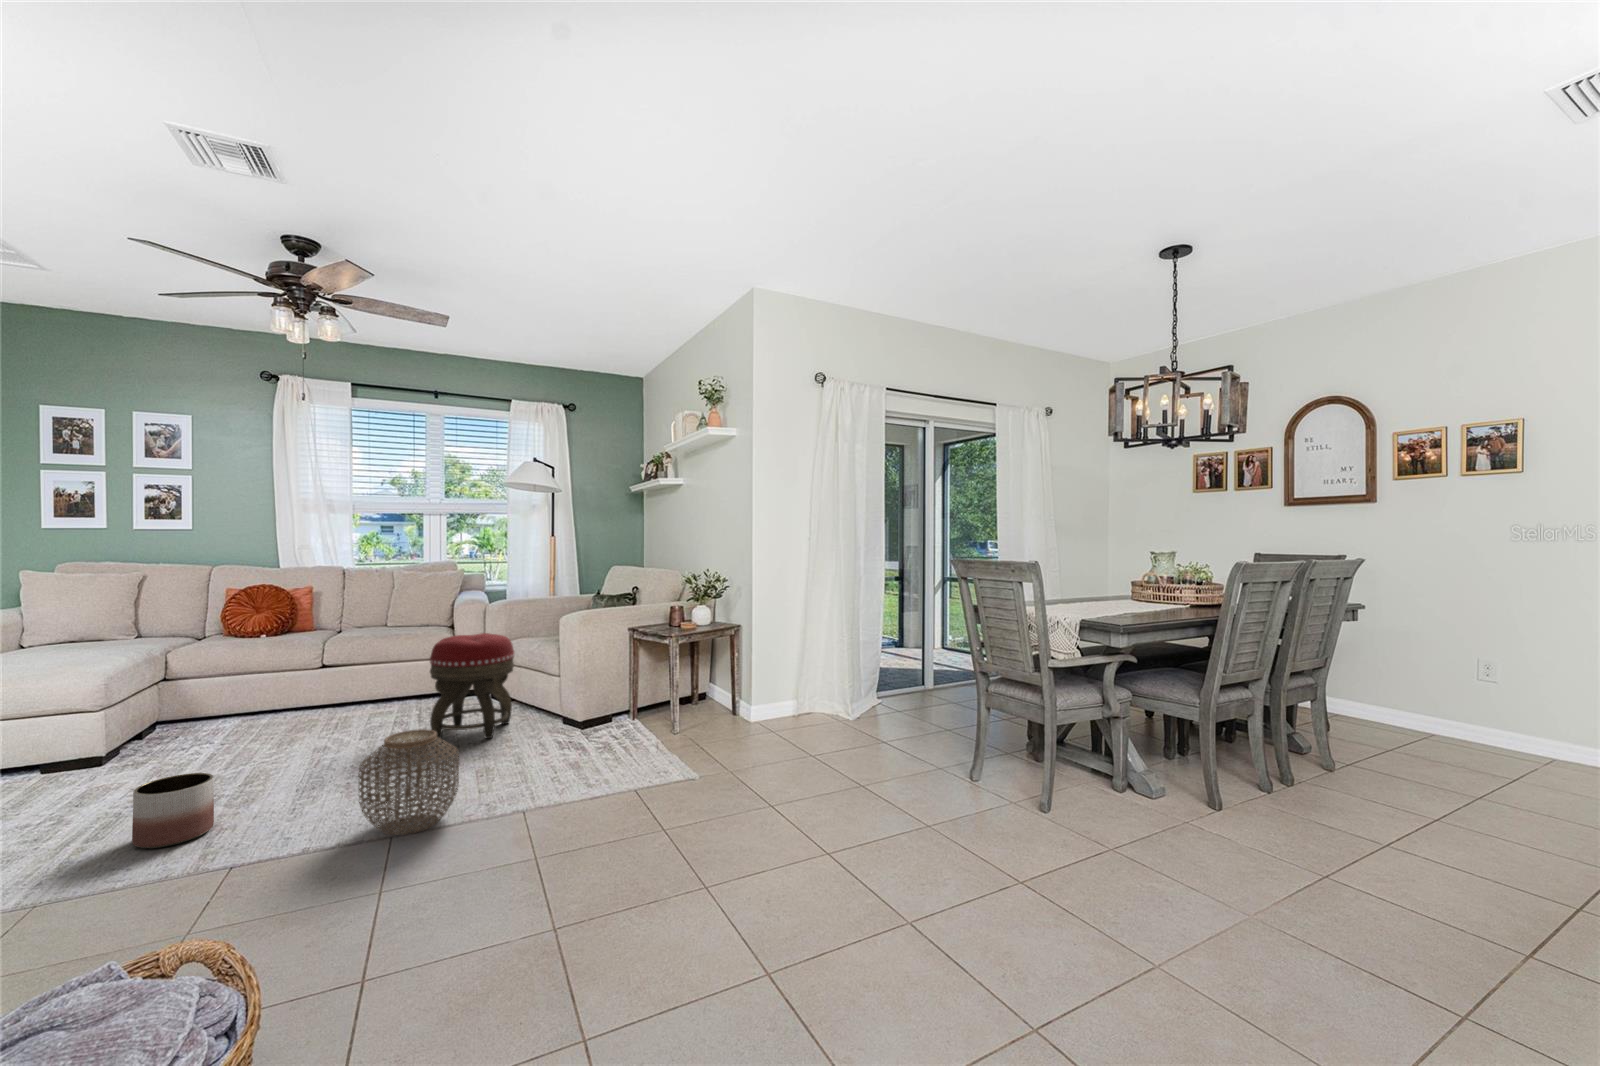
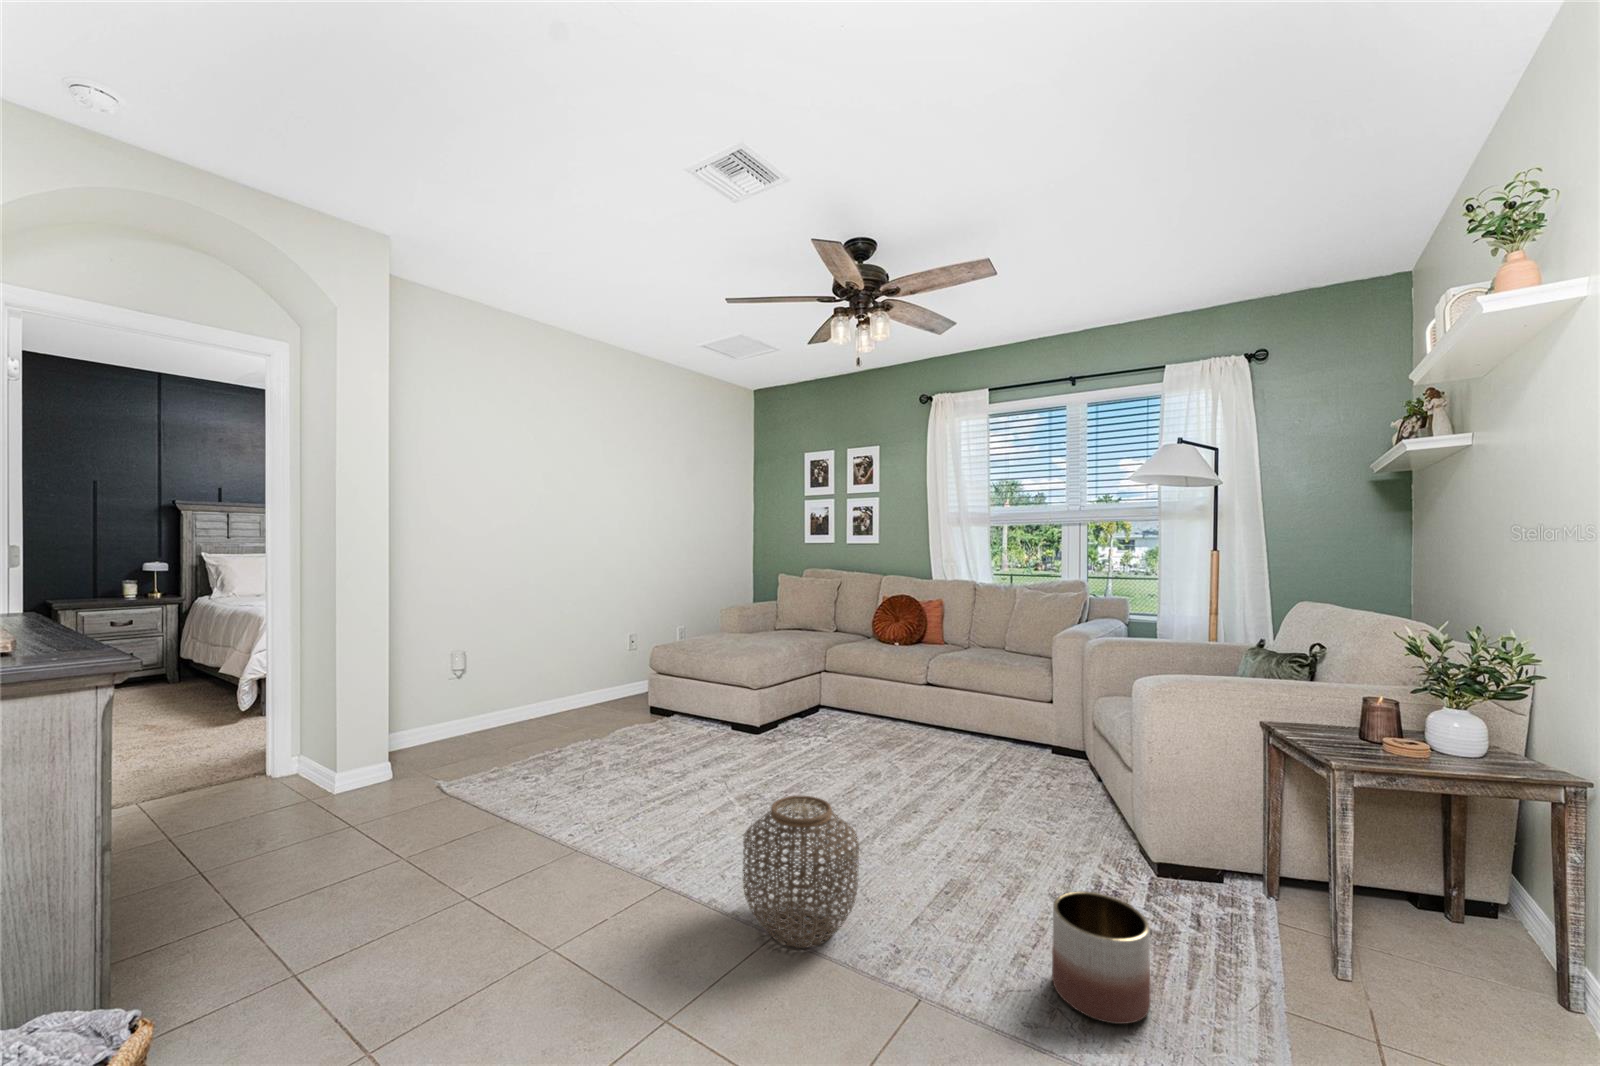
footstool: present [430,633,514,739] -> none [963,675,1075,832]
planter: present [132,773,214,848] -> present [1052,891,1151,1024]

